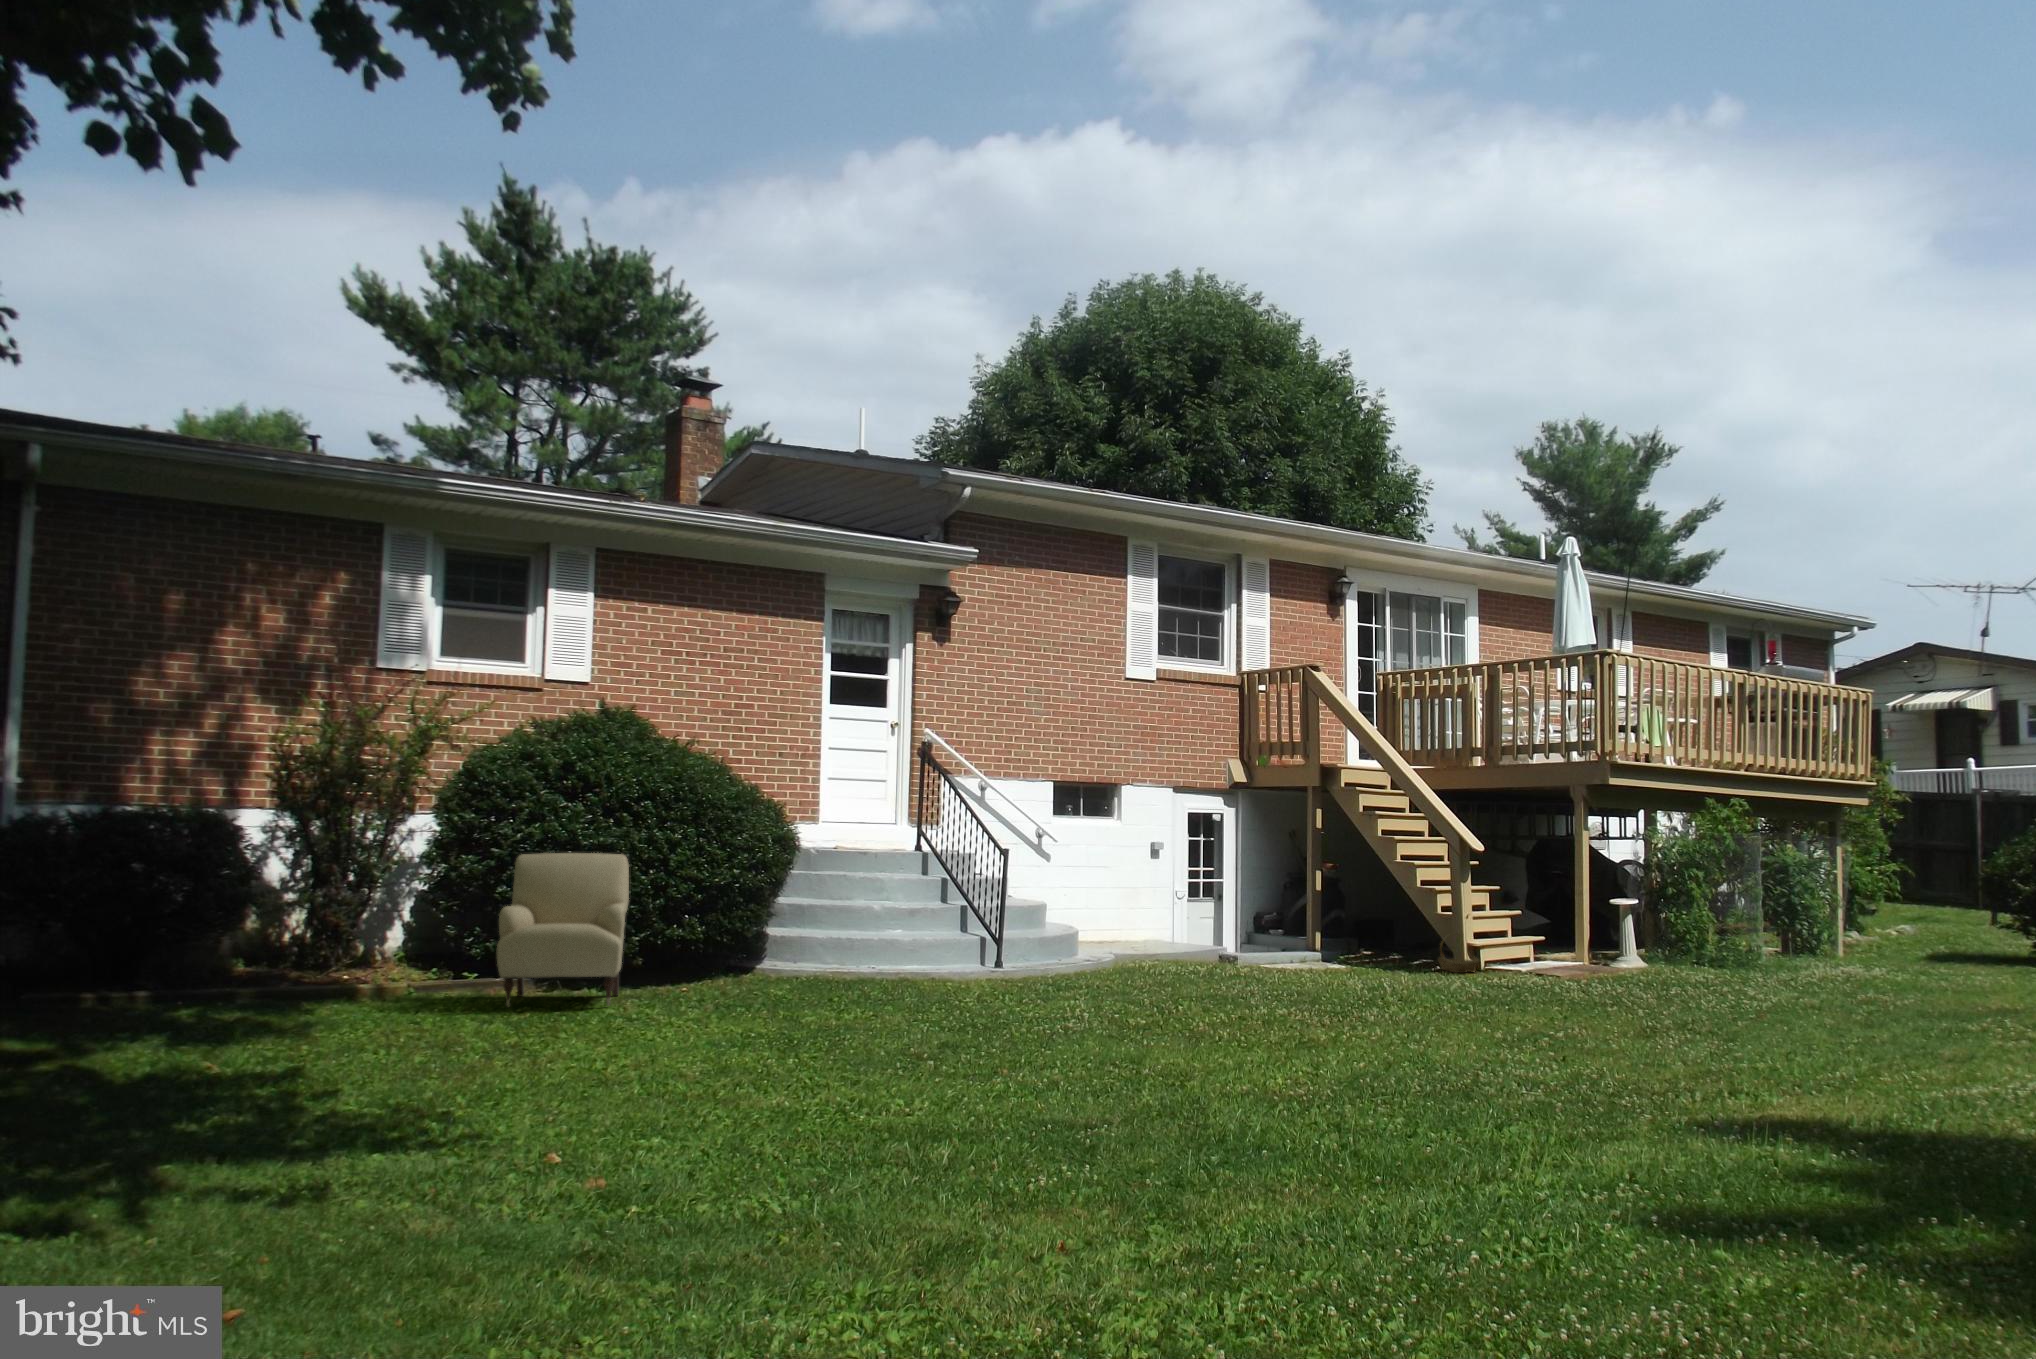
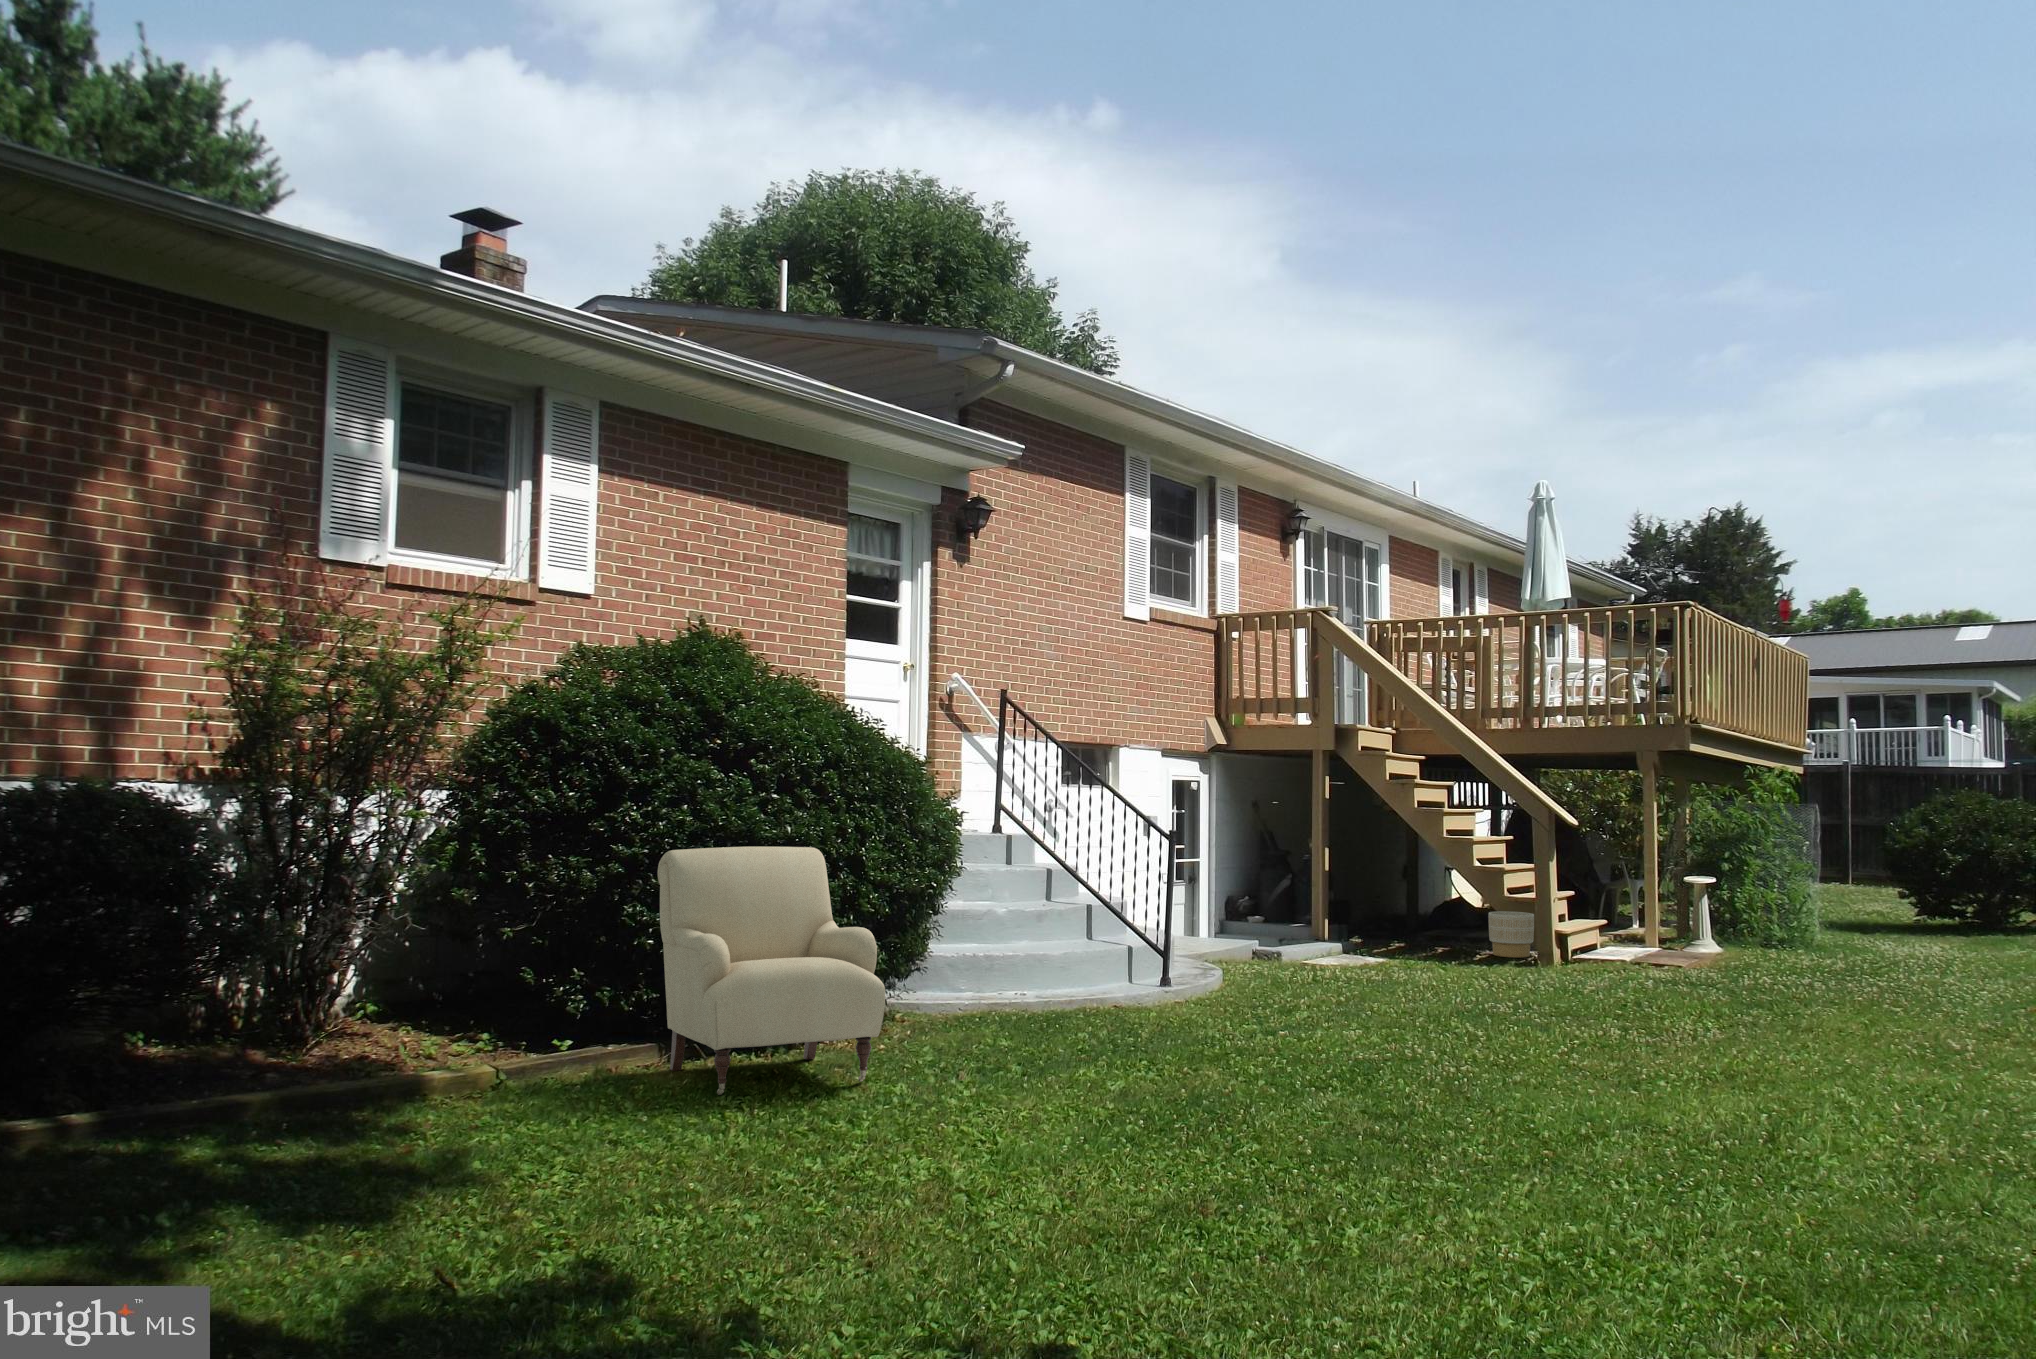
planter: none [1378,928,1417,968] -> present [1488,911,1534,958]
basket: present [1438,933,1479,973] -> none [1560,917,1615,962]

